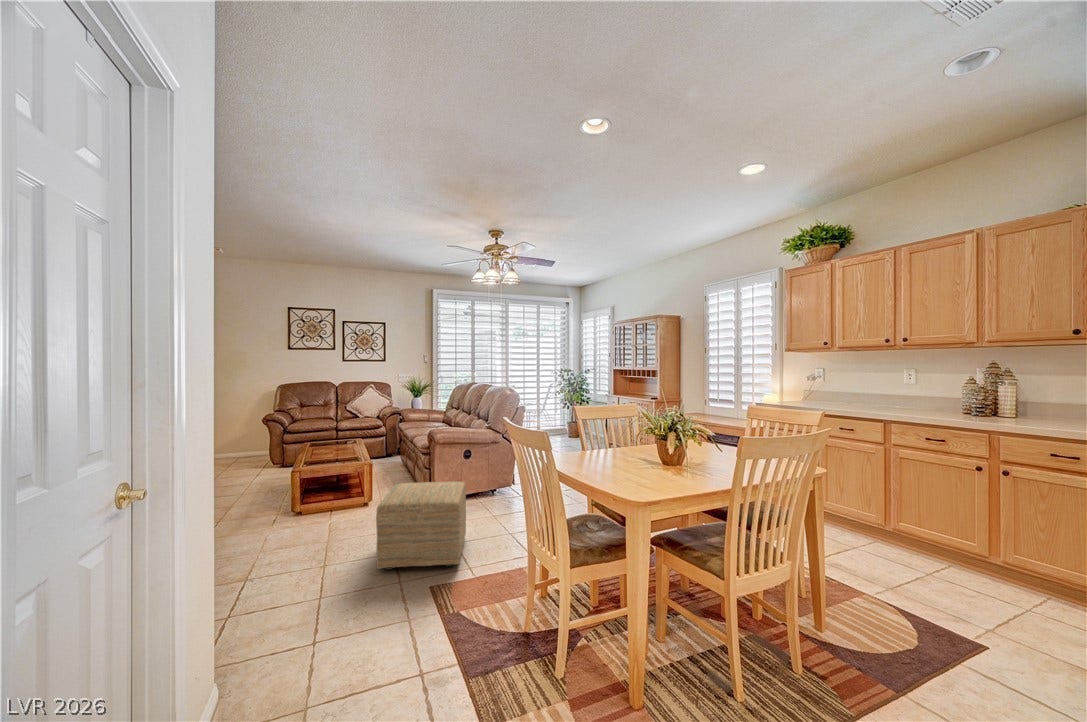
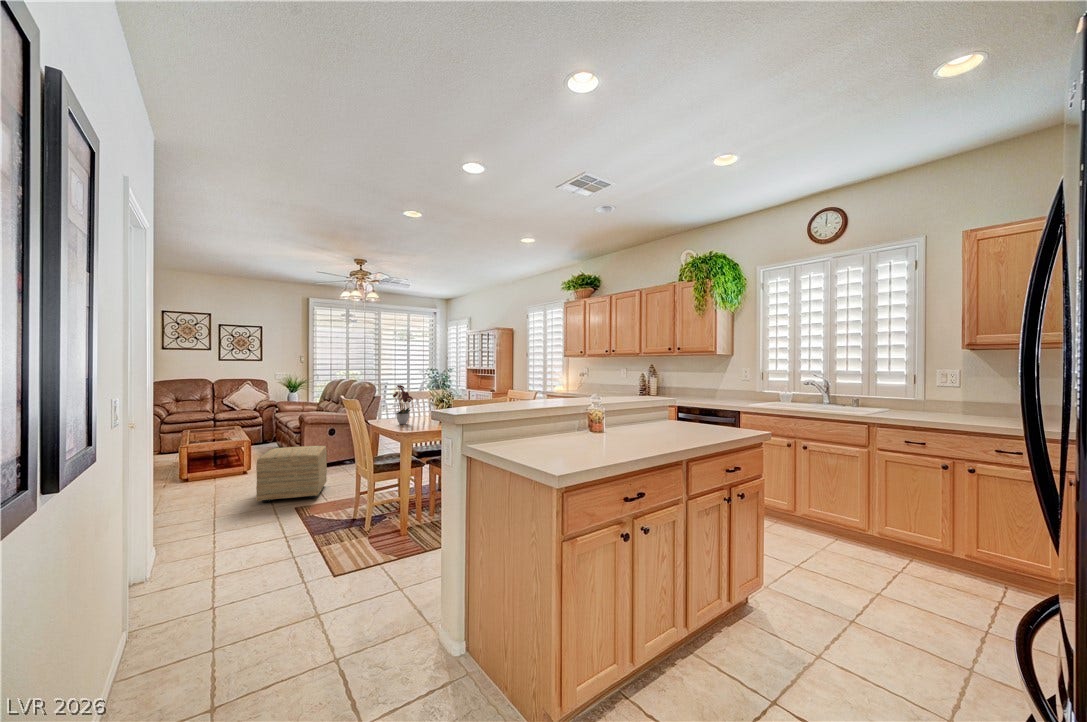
flower arrangement: none [584,398,630,474] -> present [393,385,413,424]

